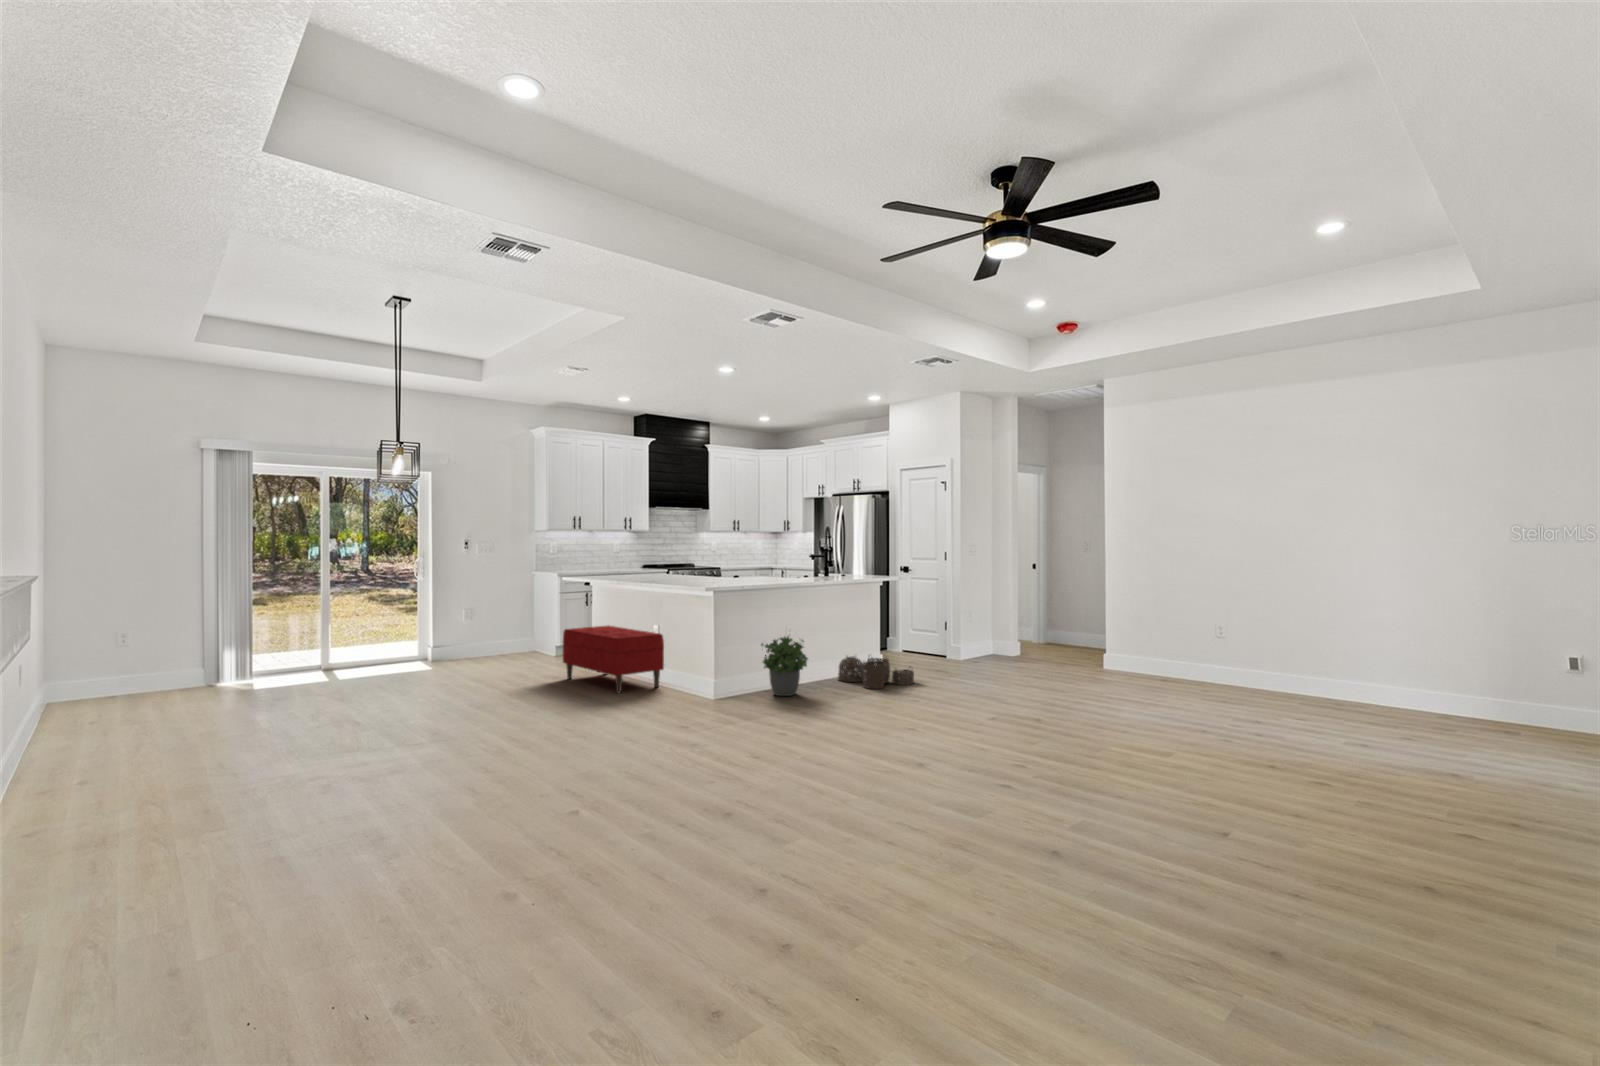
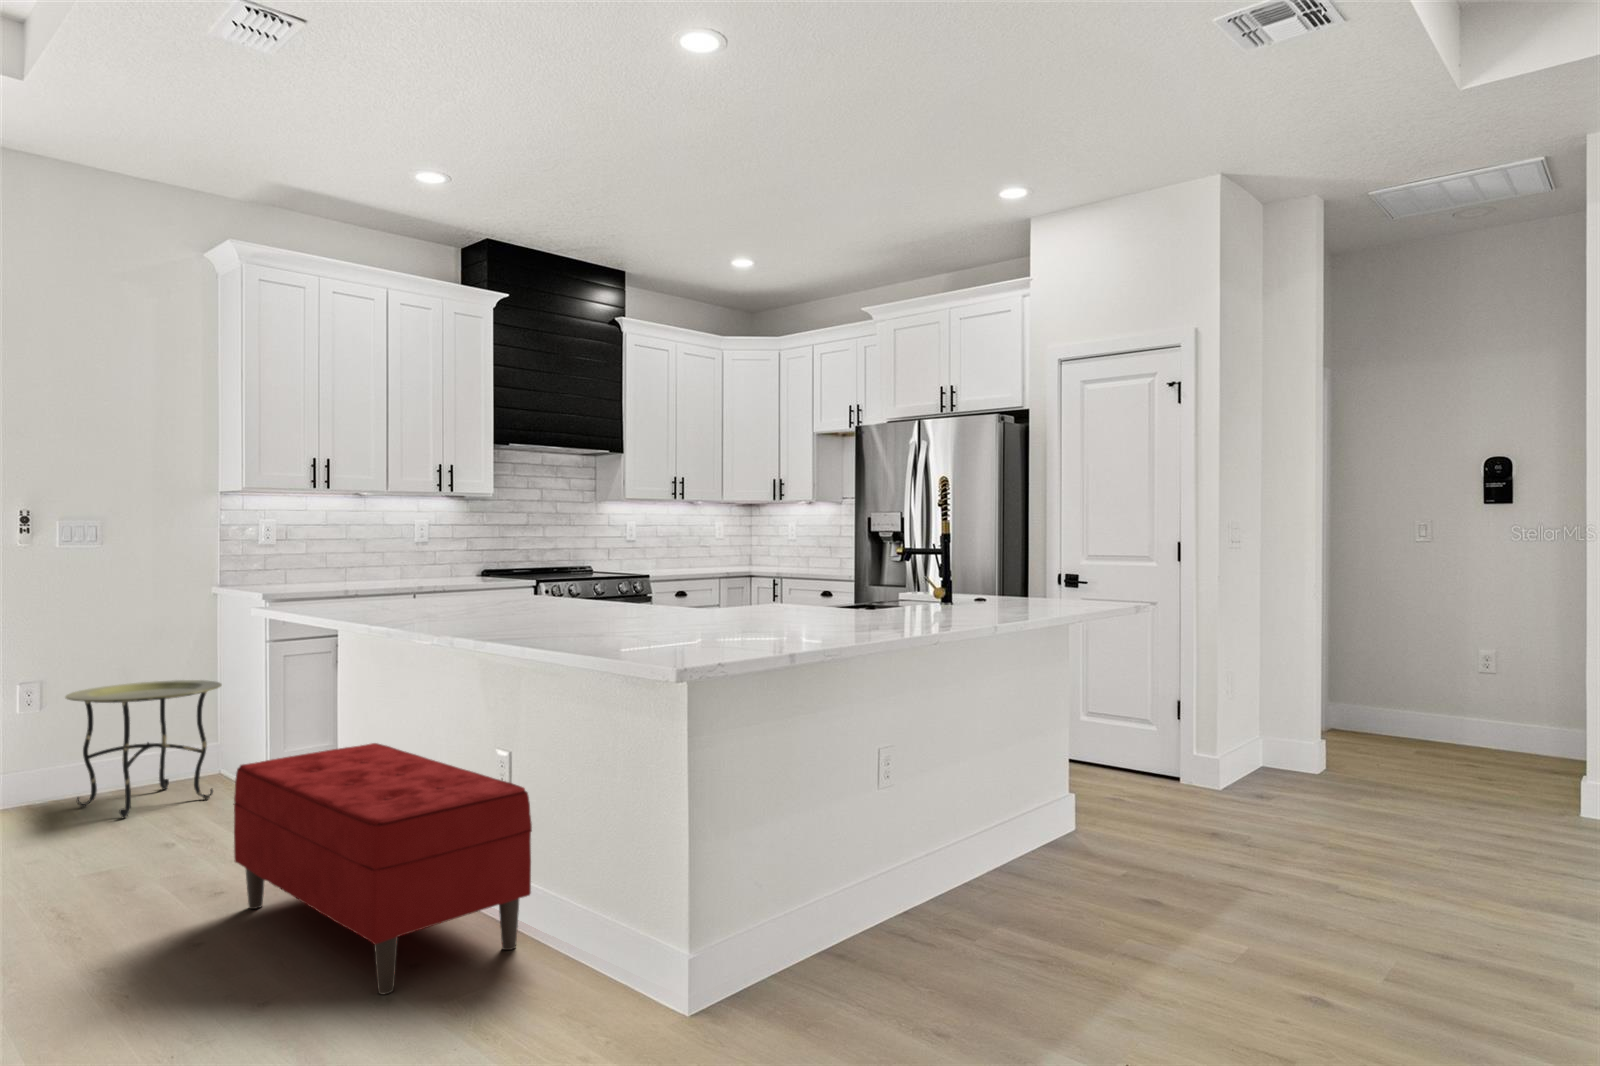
side table: none [483,609,540,661] -> present [65,680,222,818]
potted plant: present [761,636,808,696] -> none [836,797,994,996]
woven basket: present [838,656,914,689] -> none [1011,818,1231,937]

